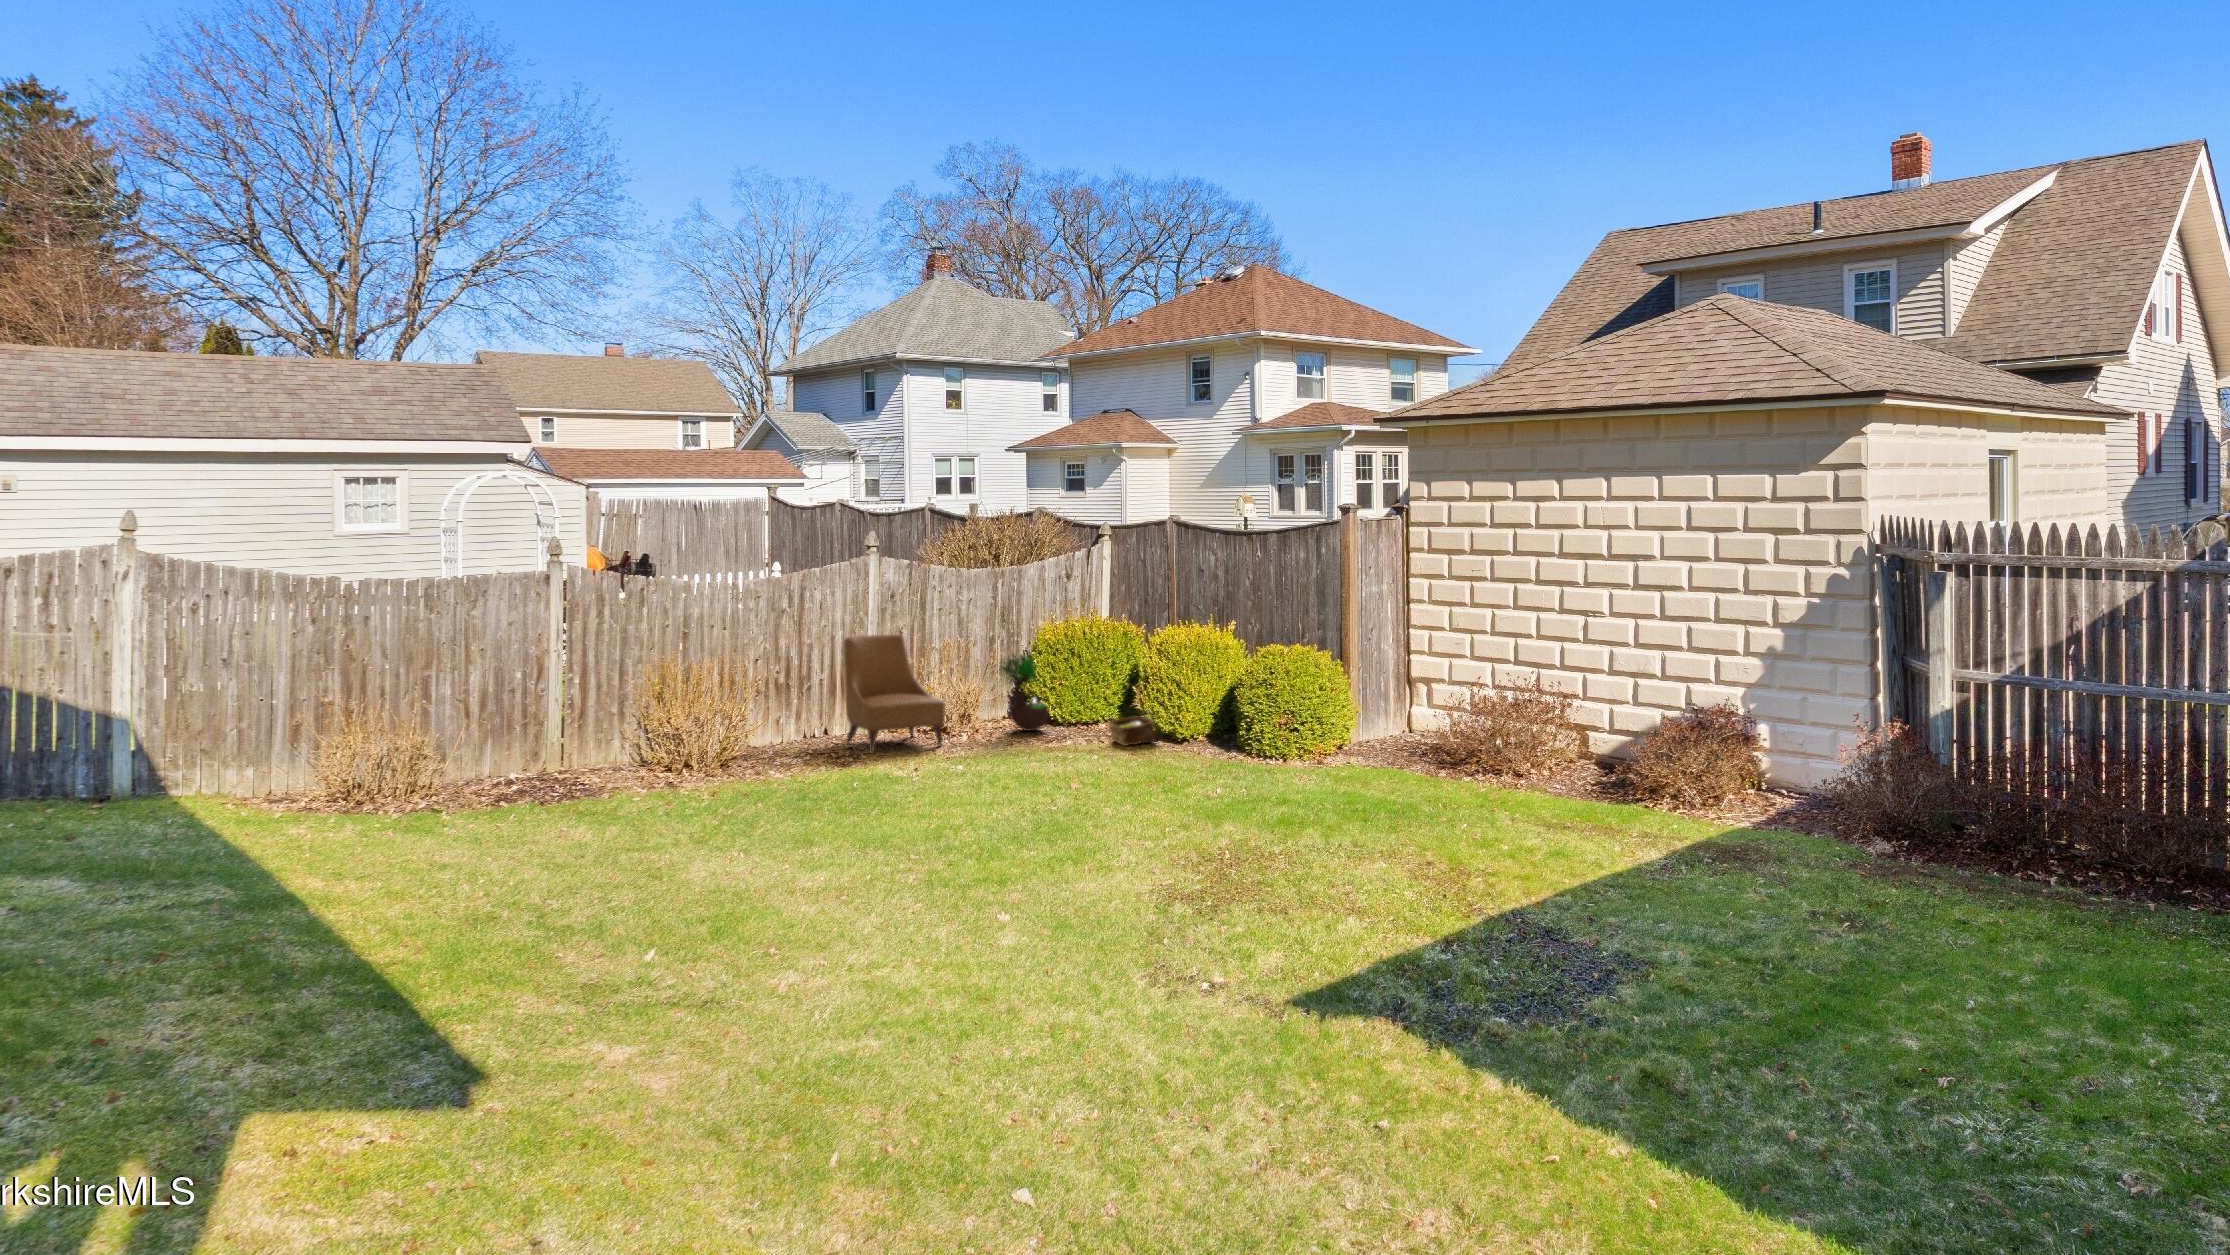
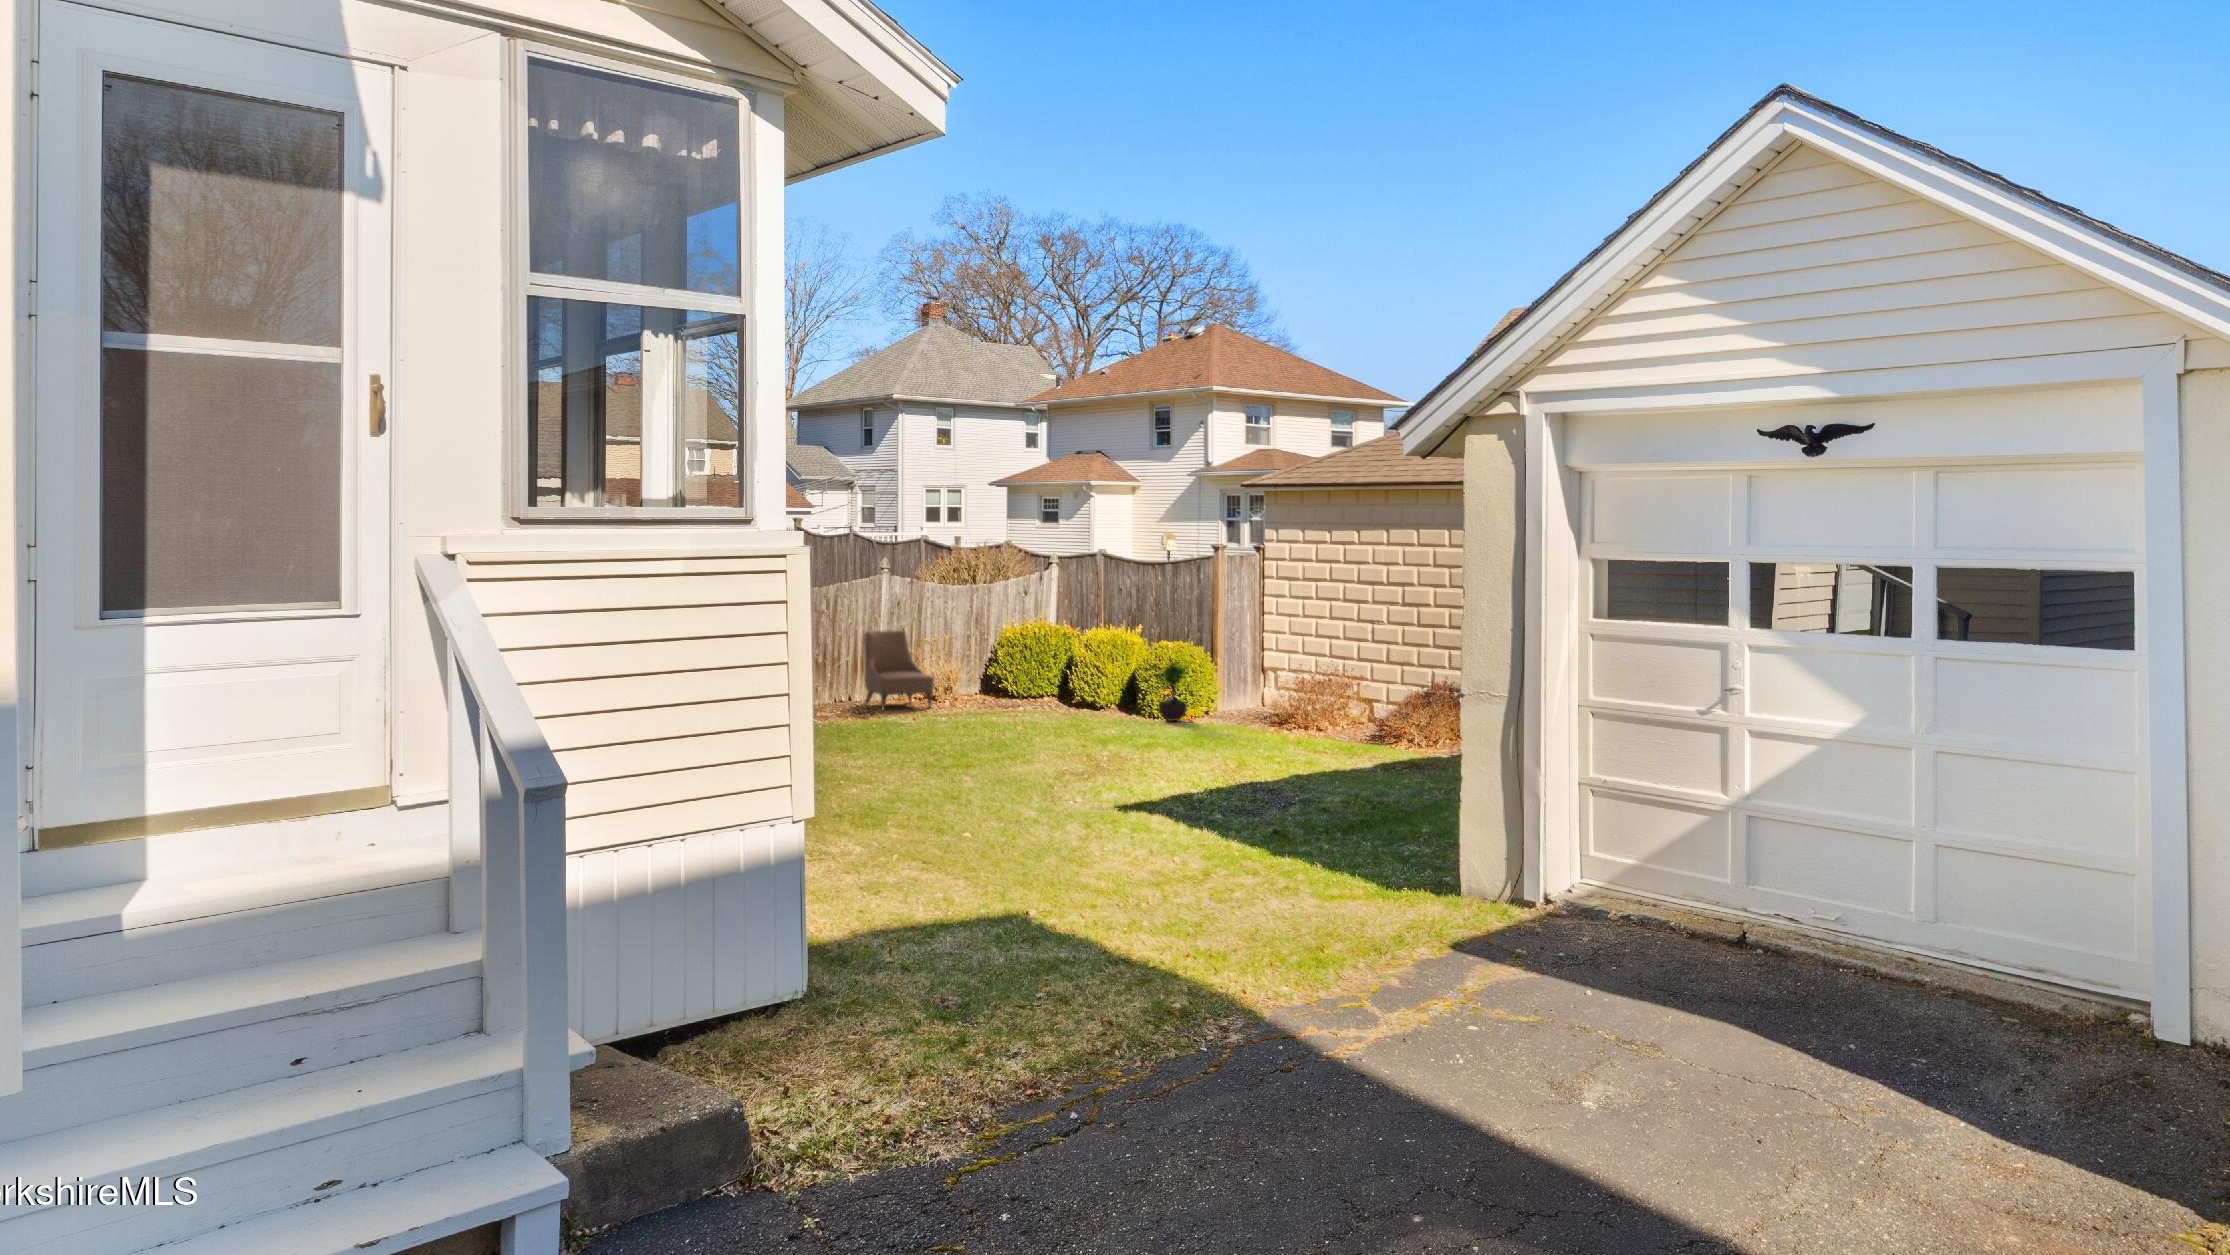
potted tree: present [999,652,1048,731] -> present [1158,662,1189,721]
woven basket: present [1109,711,1154,746] -> none [1048,686,1080,710]

